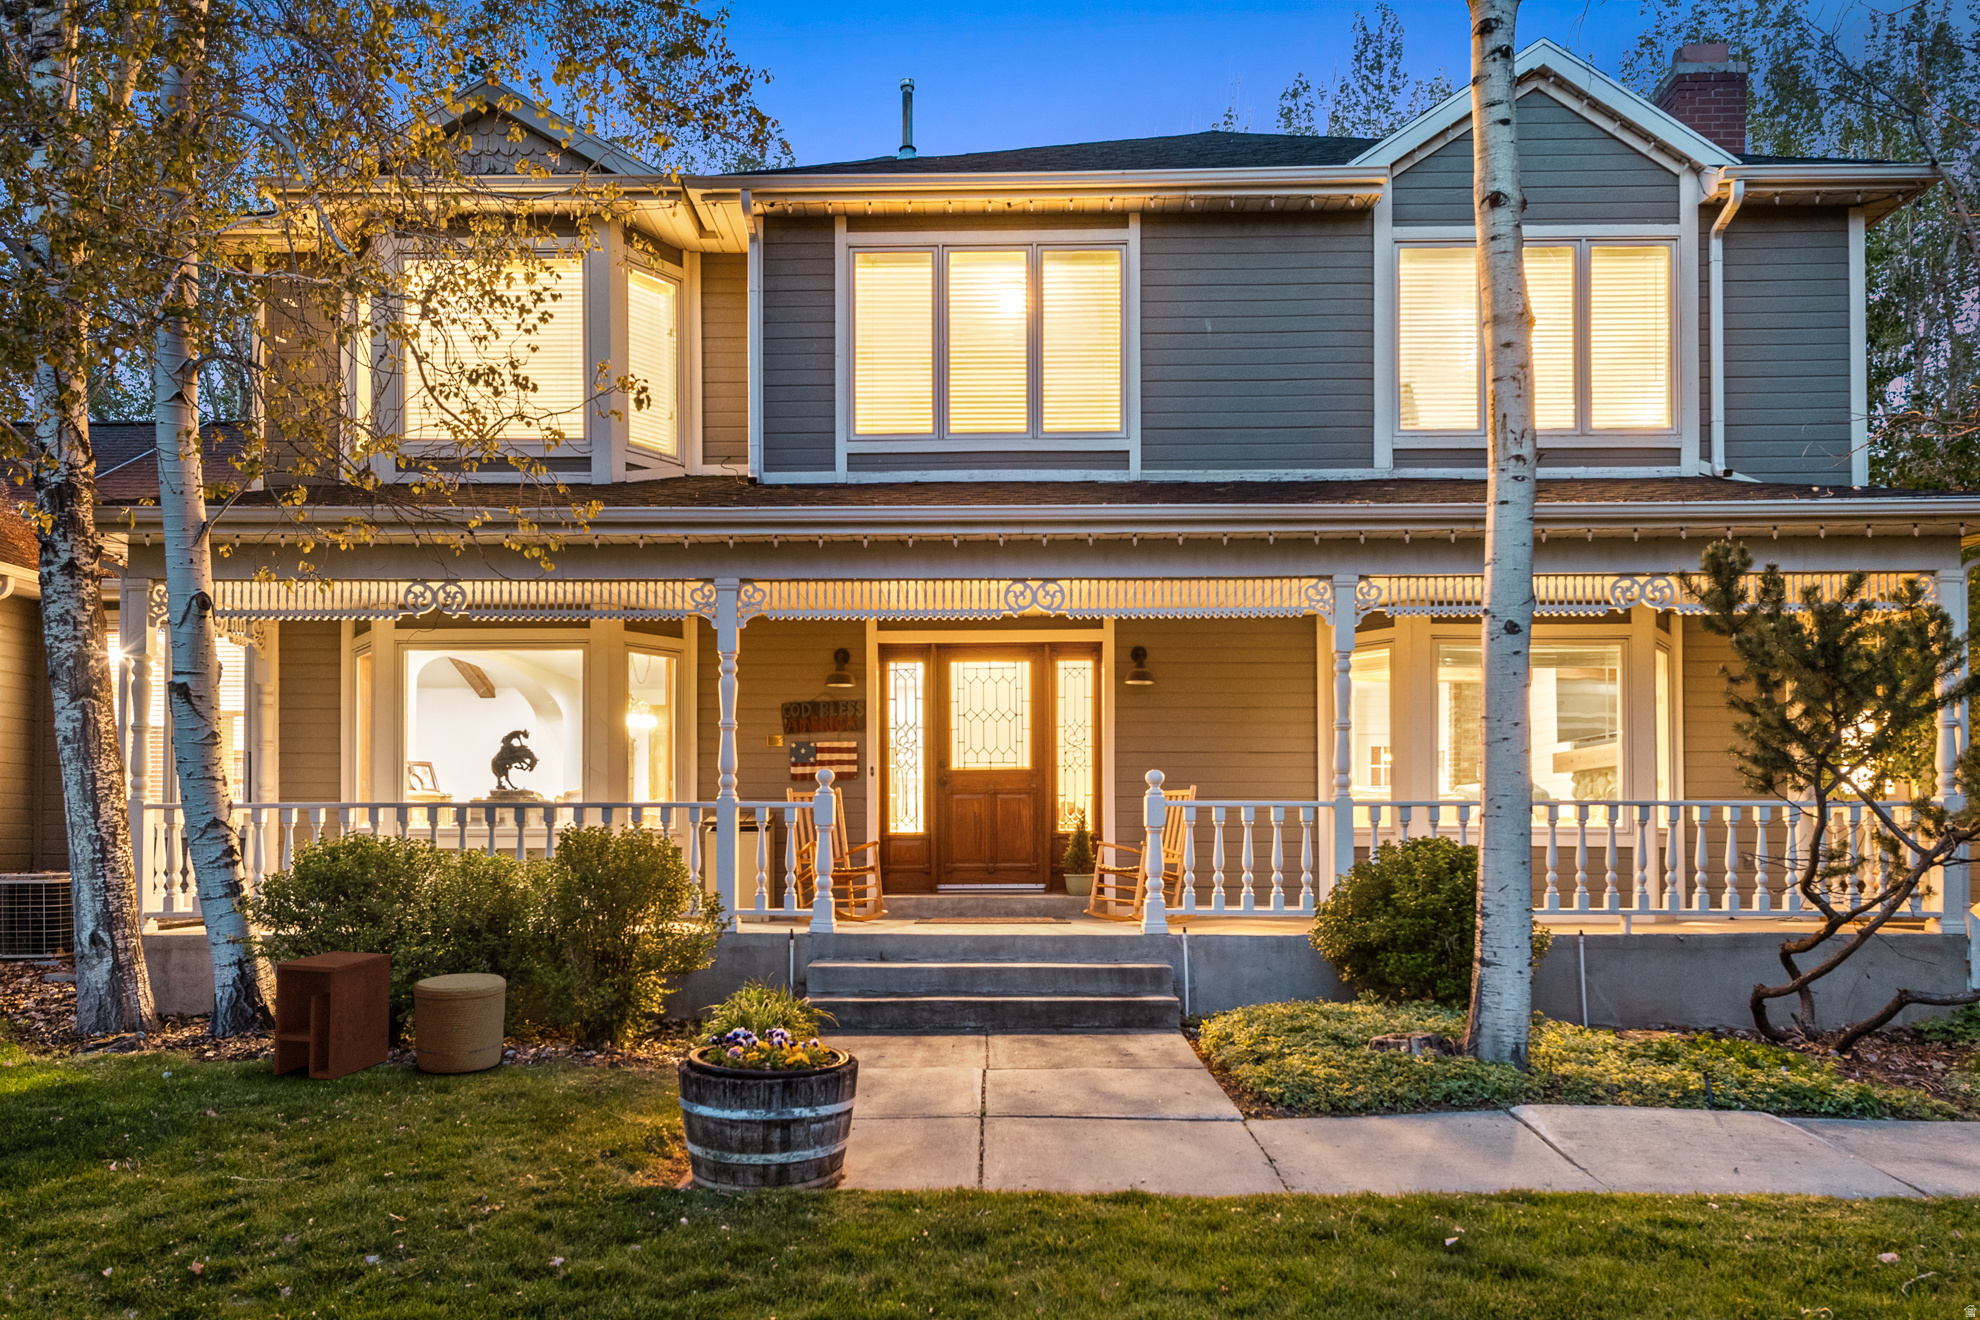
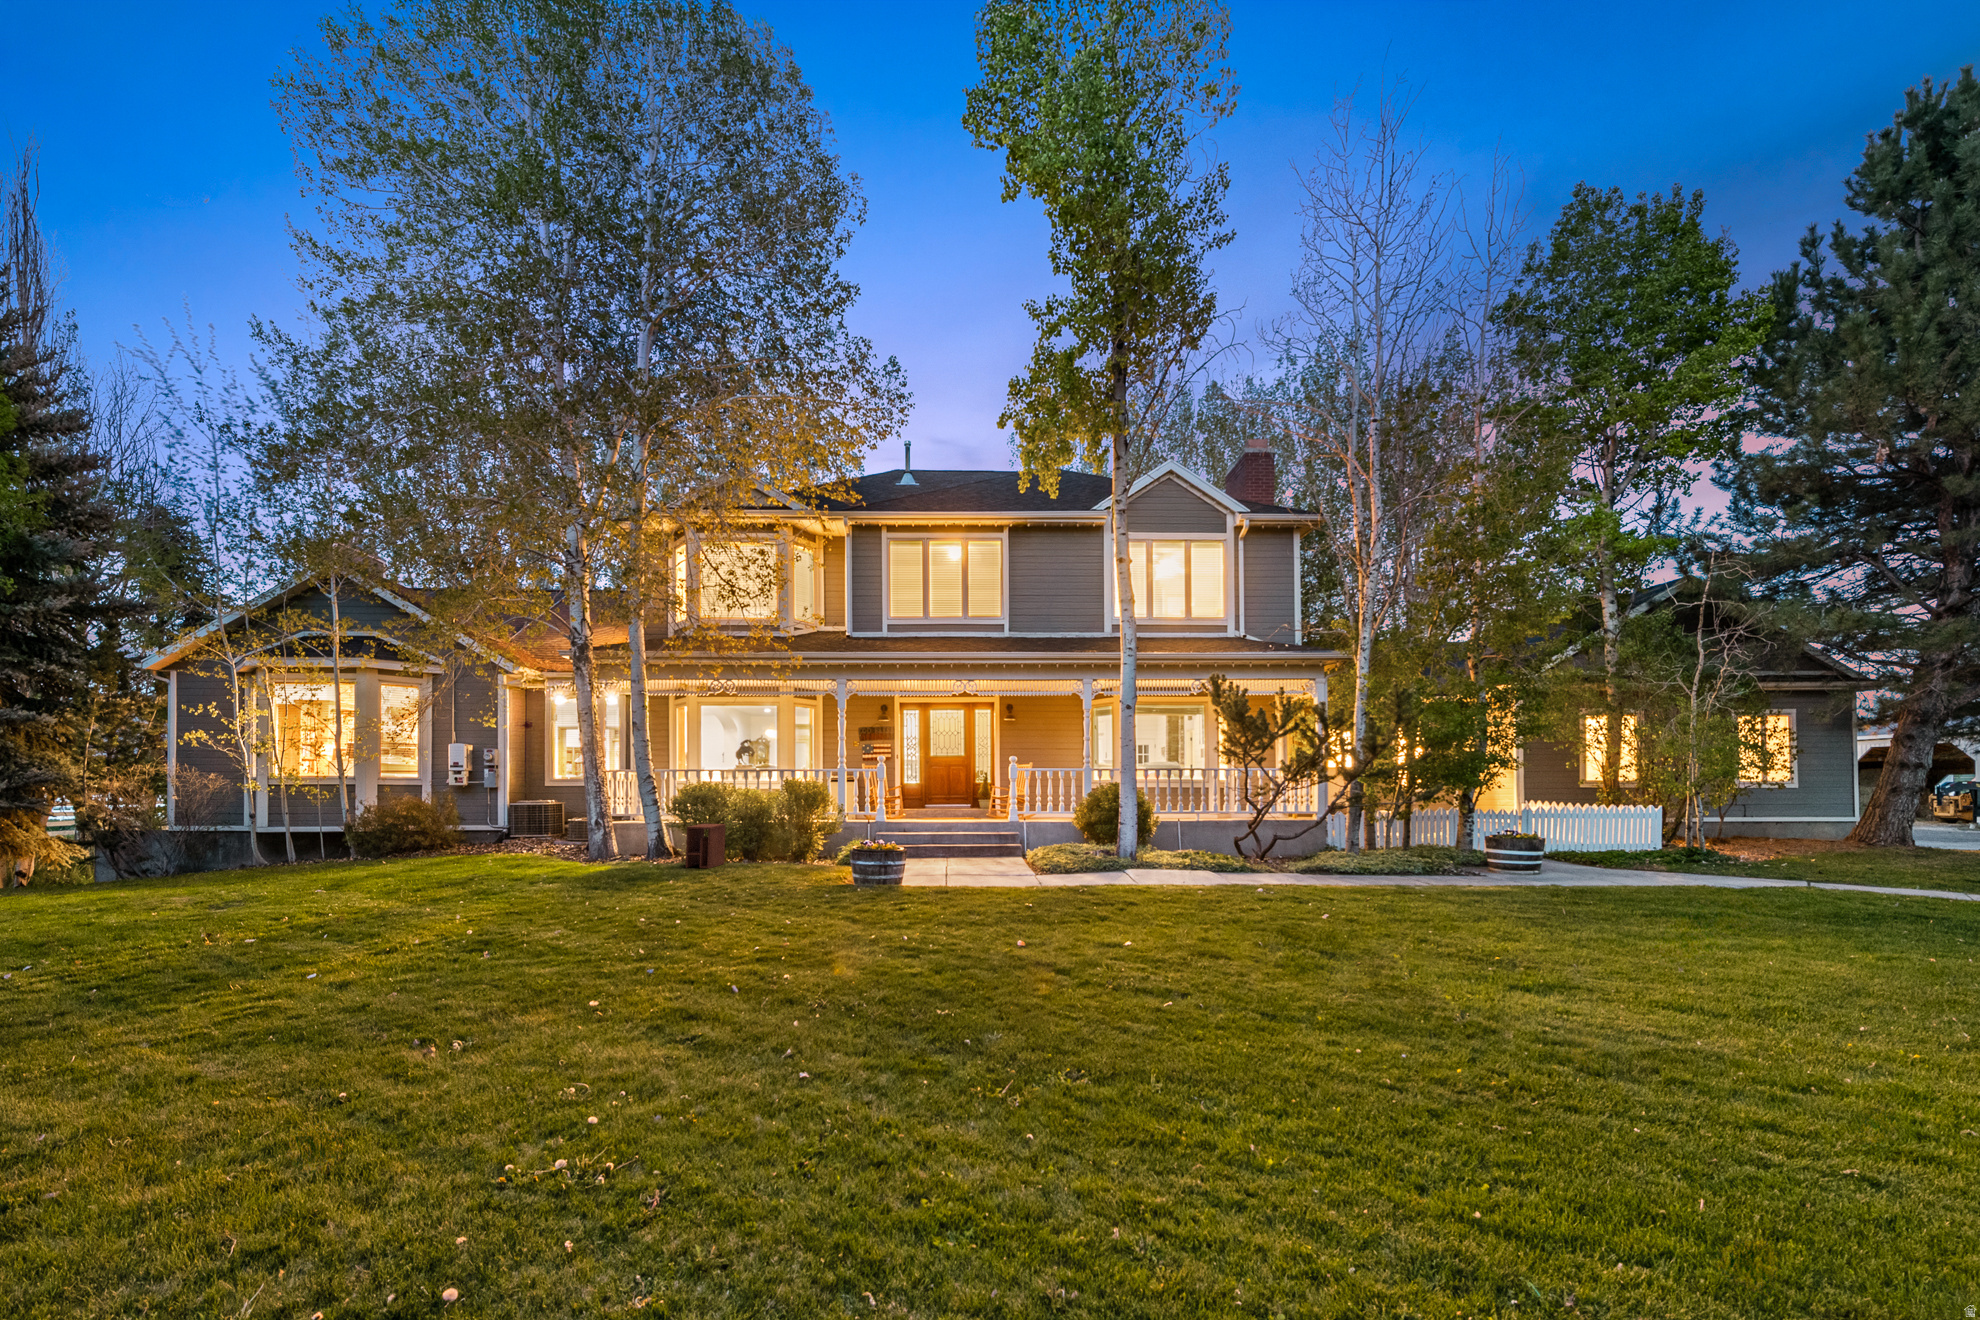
woven basket: present [413,973,506,1074] -> none [736,832,769,867]

